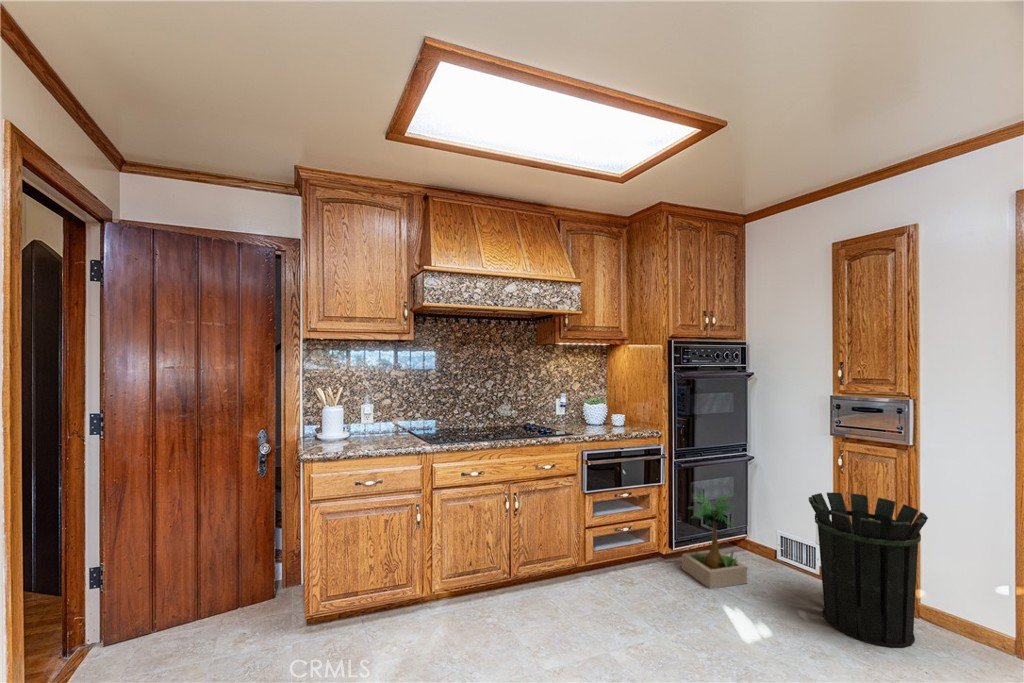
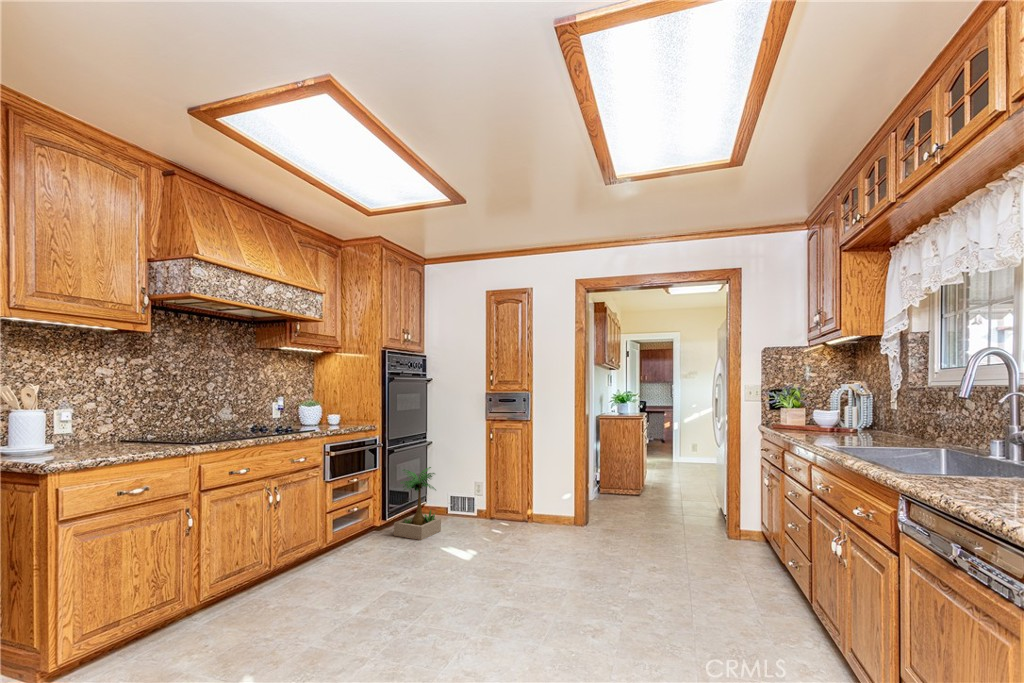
waste bin: present [809,493,928,648] -> none [484,451,543,538]

